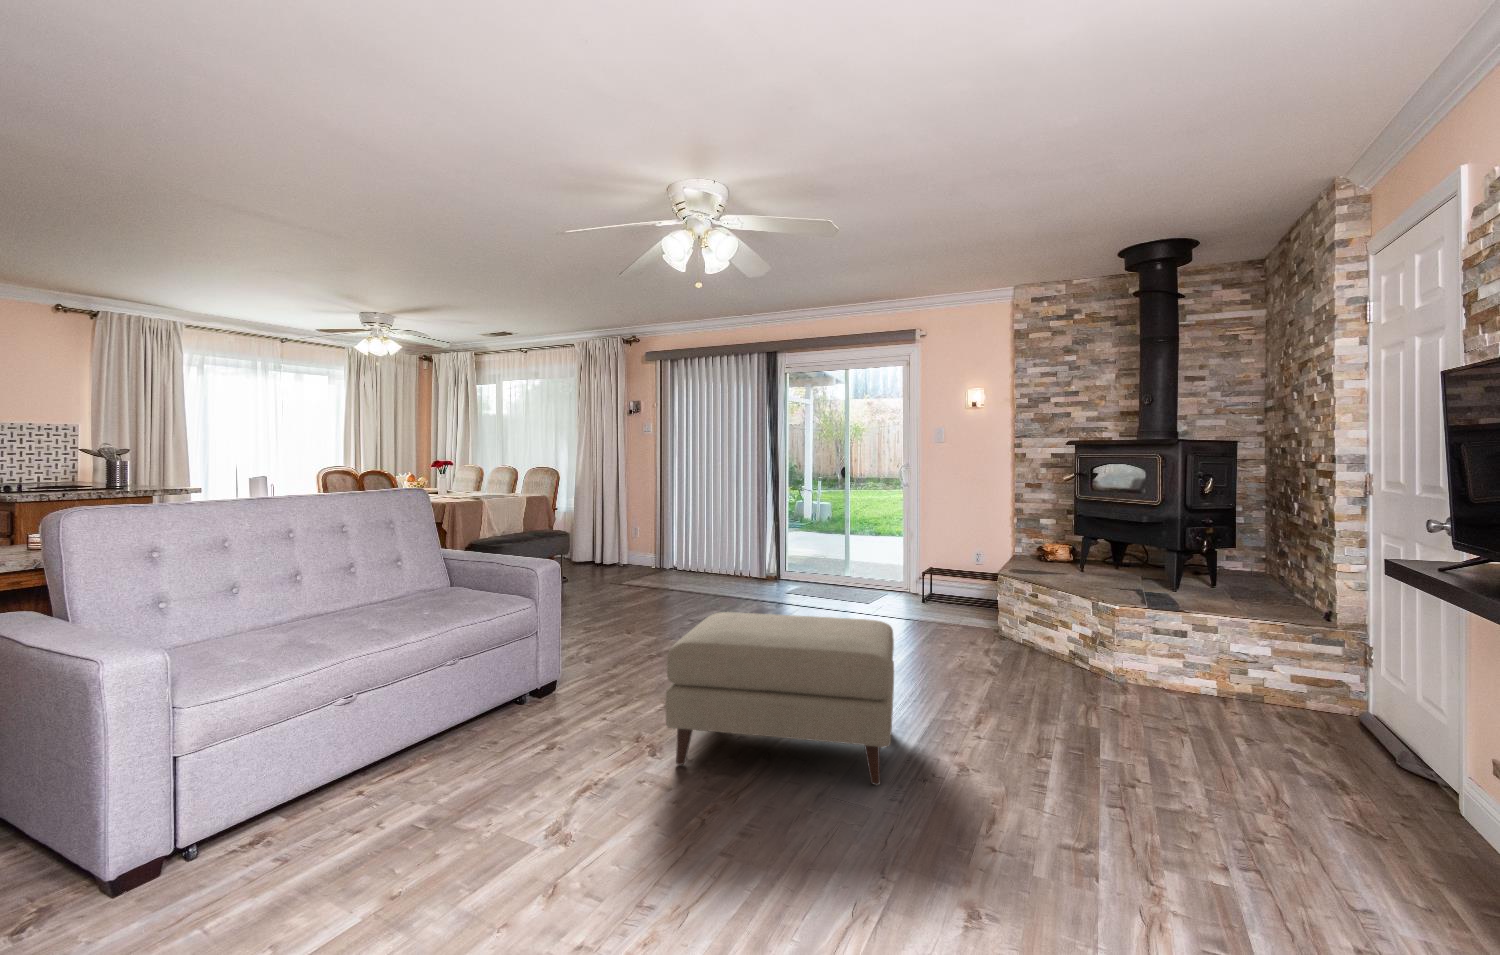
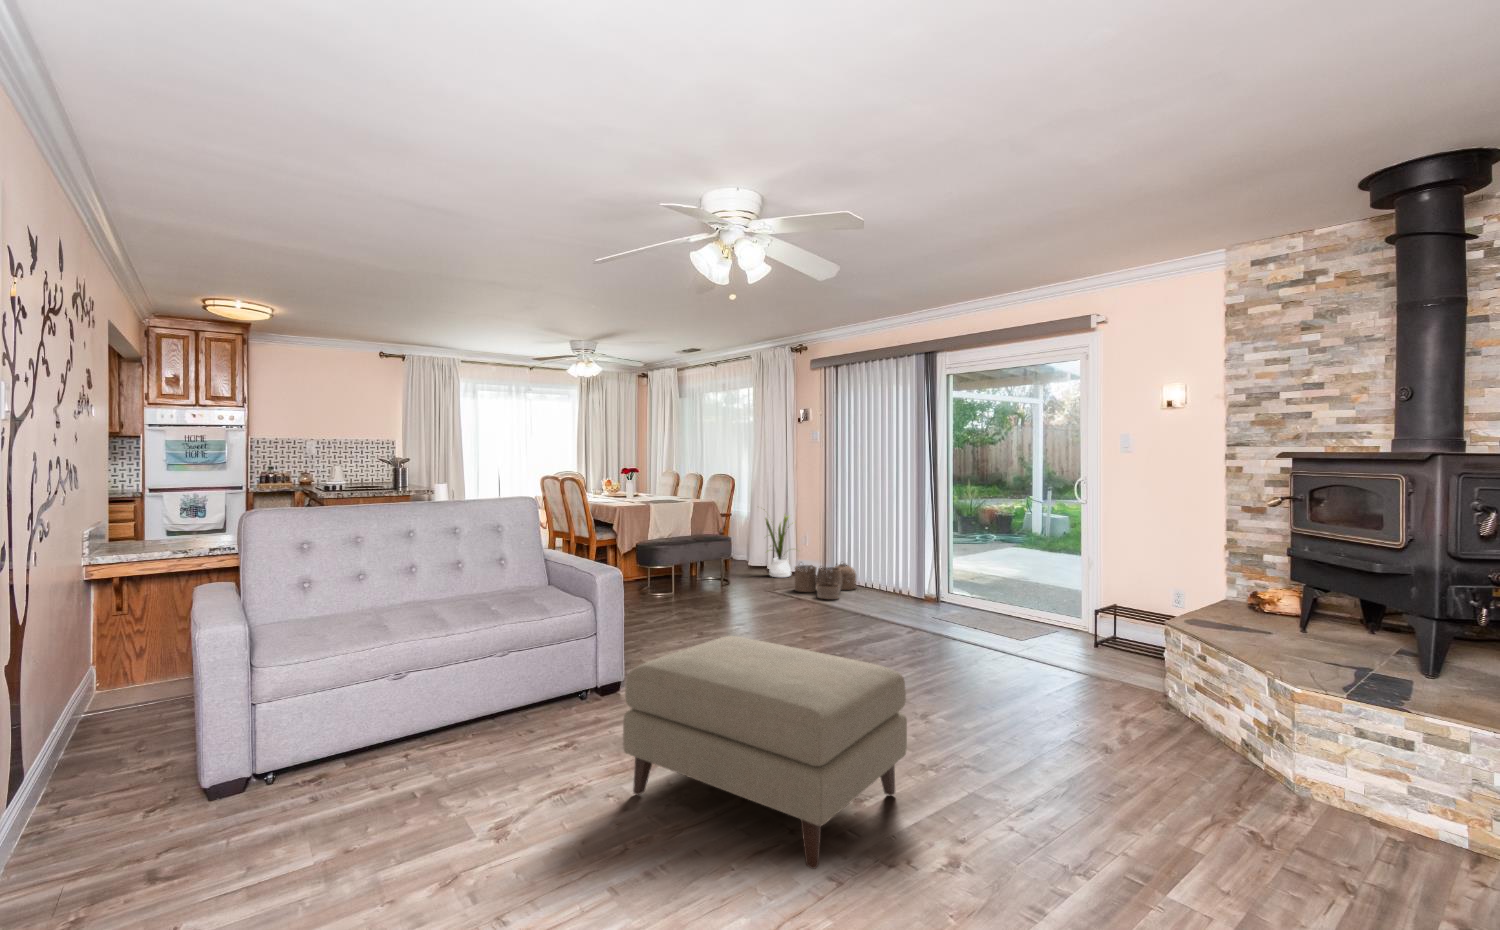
house plant: none [583,501,631,572] -> present [766,516,791,577]
woven basket: none [637,551,694,587] -> present [795,563,857,600]

